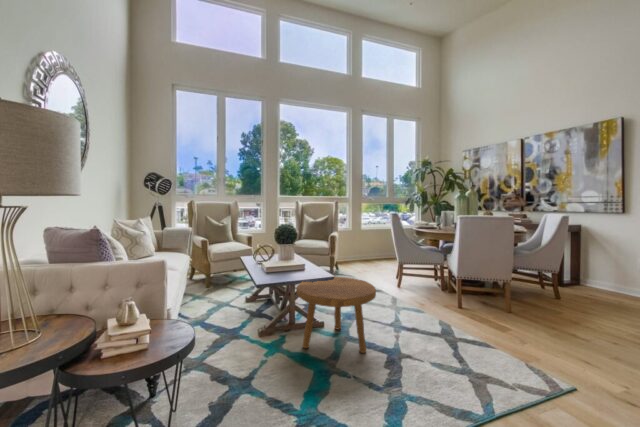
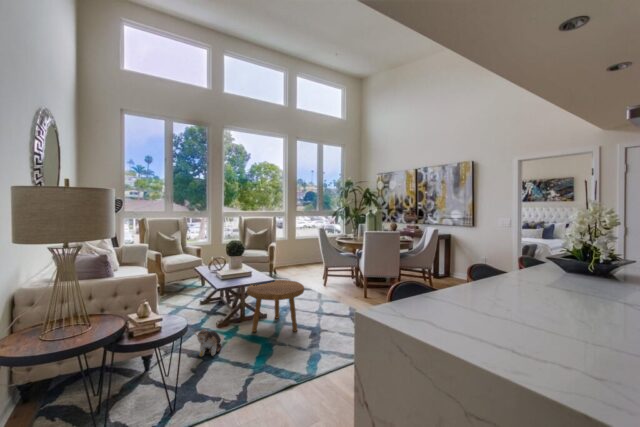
plush toy: none [216,343,260,384] -> present [195,329,221,356]

